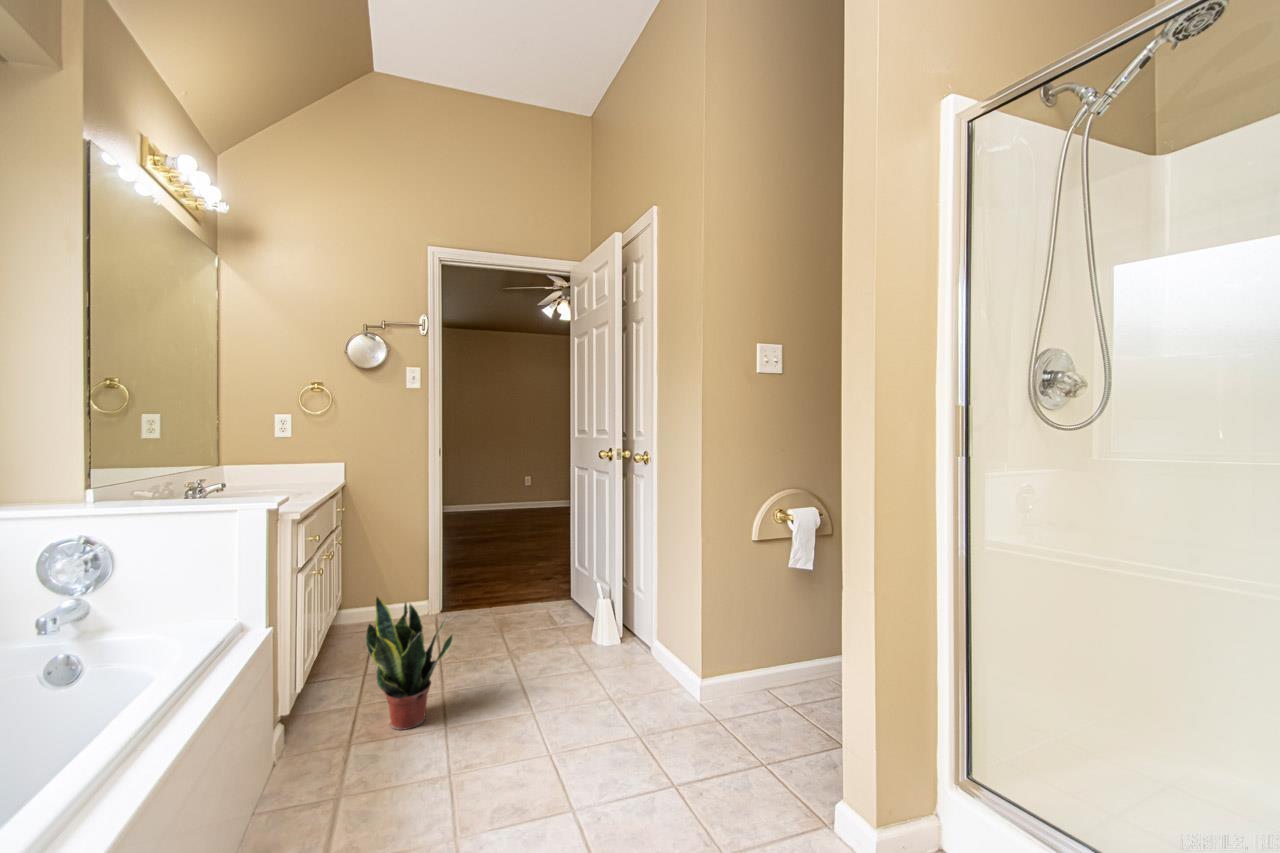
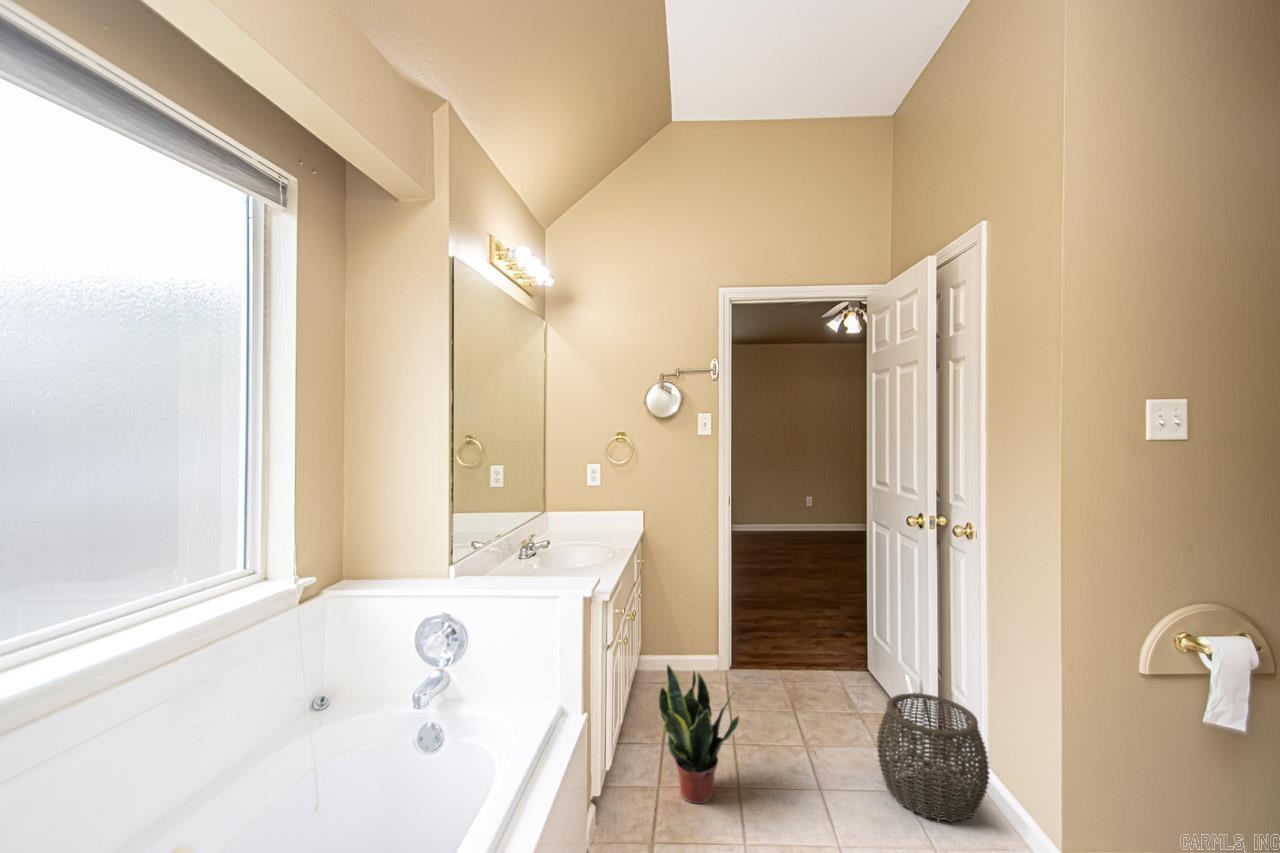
woven basket: none [576,593,660,688] -> present [877,693,989,822]

